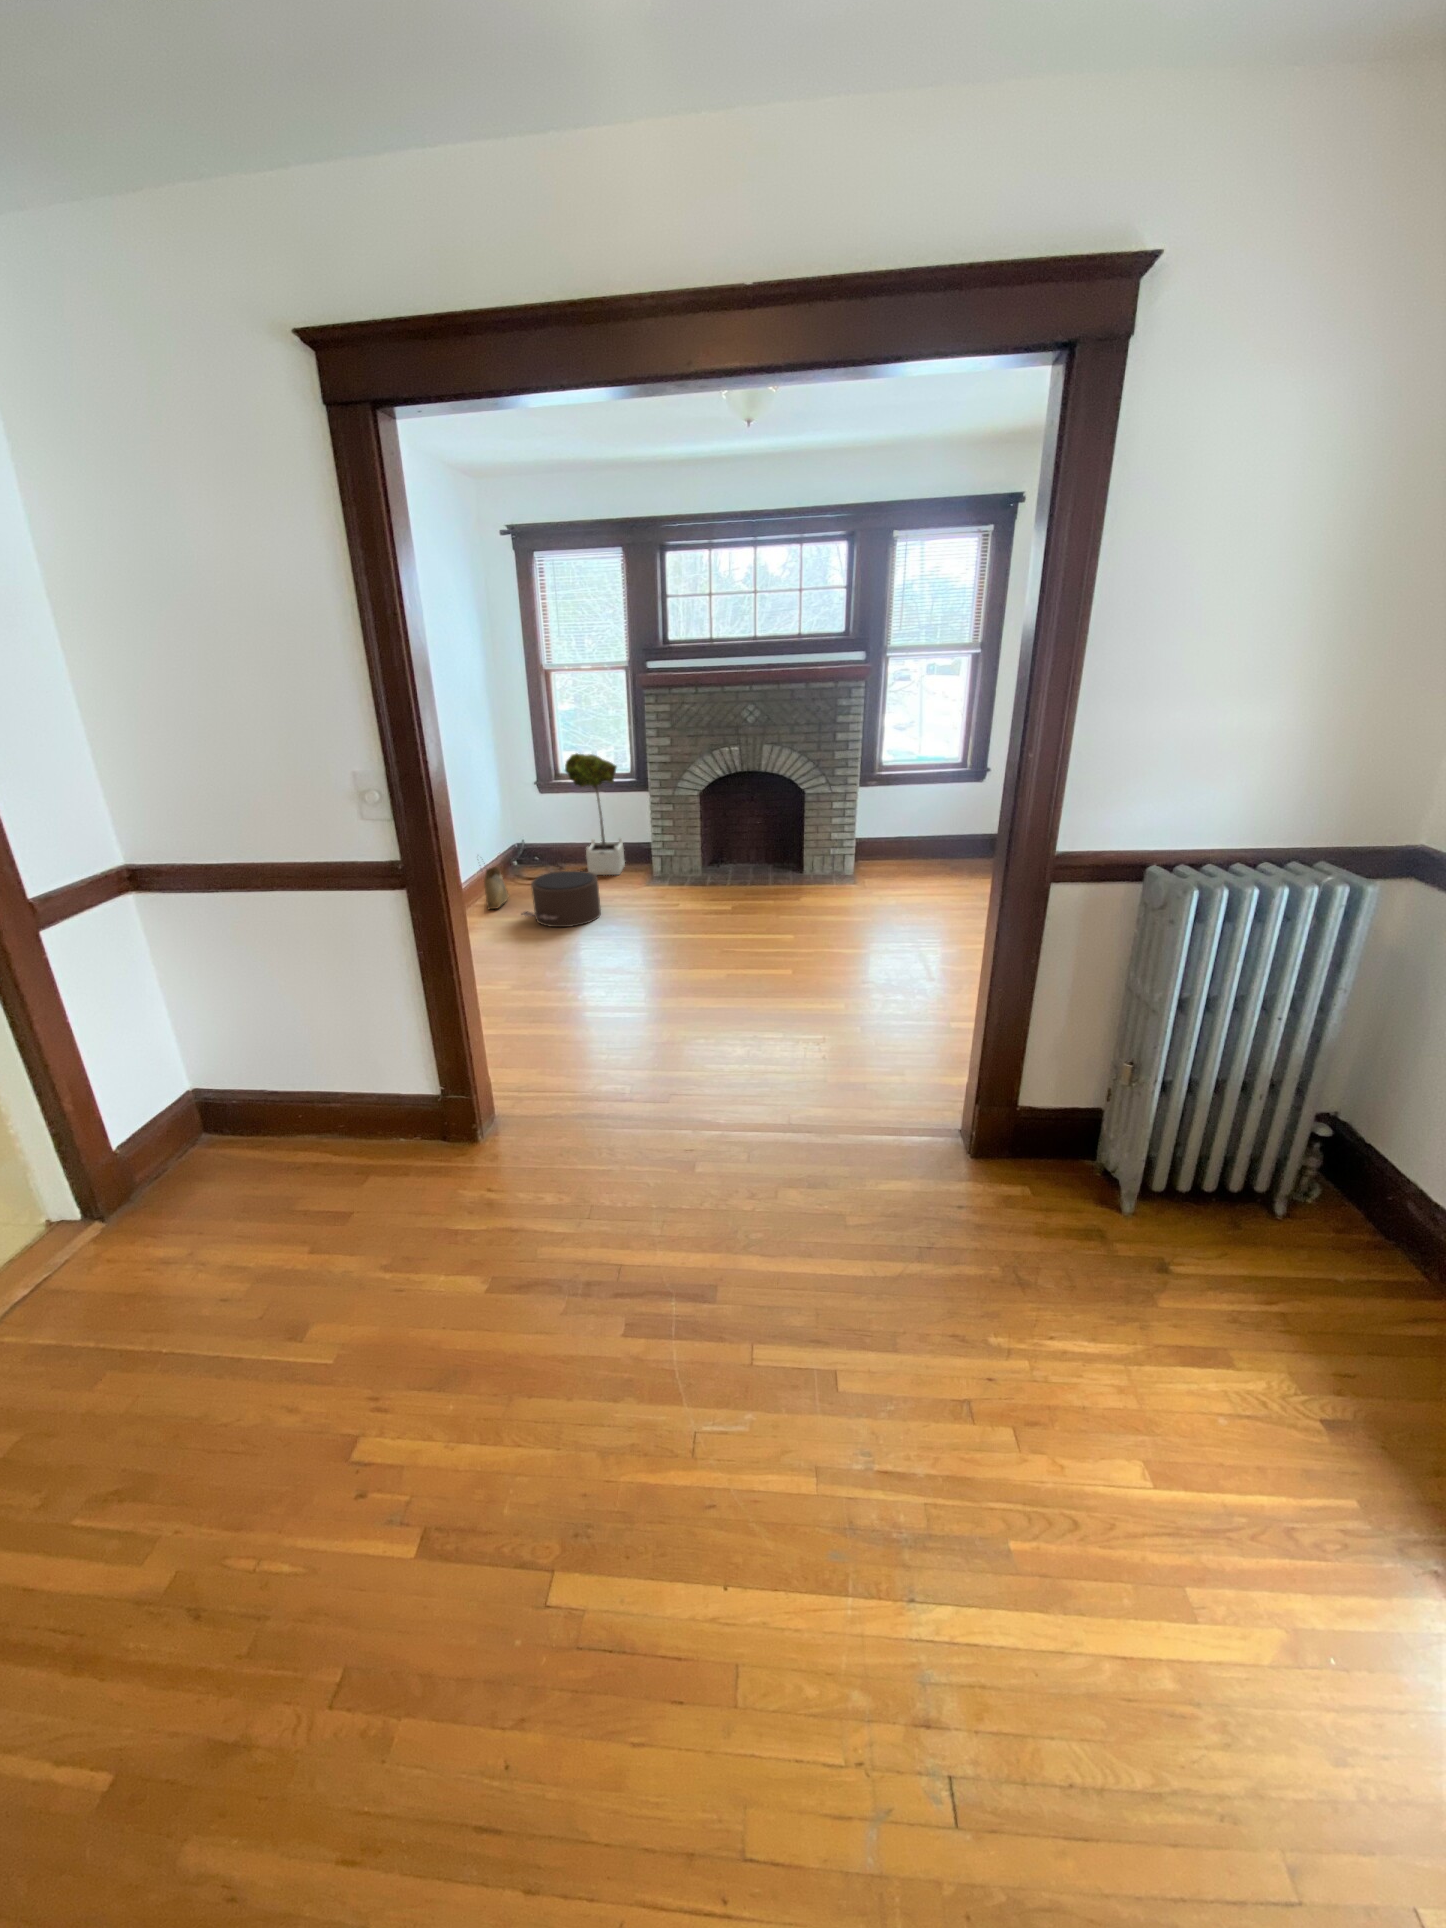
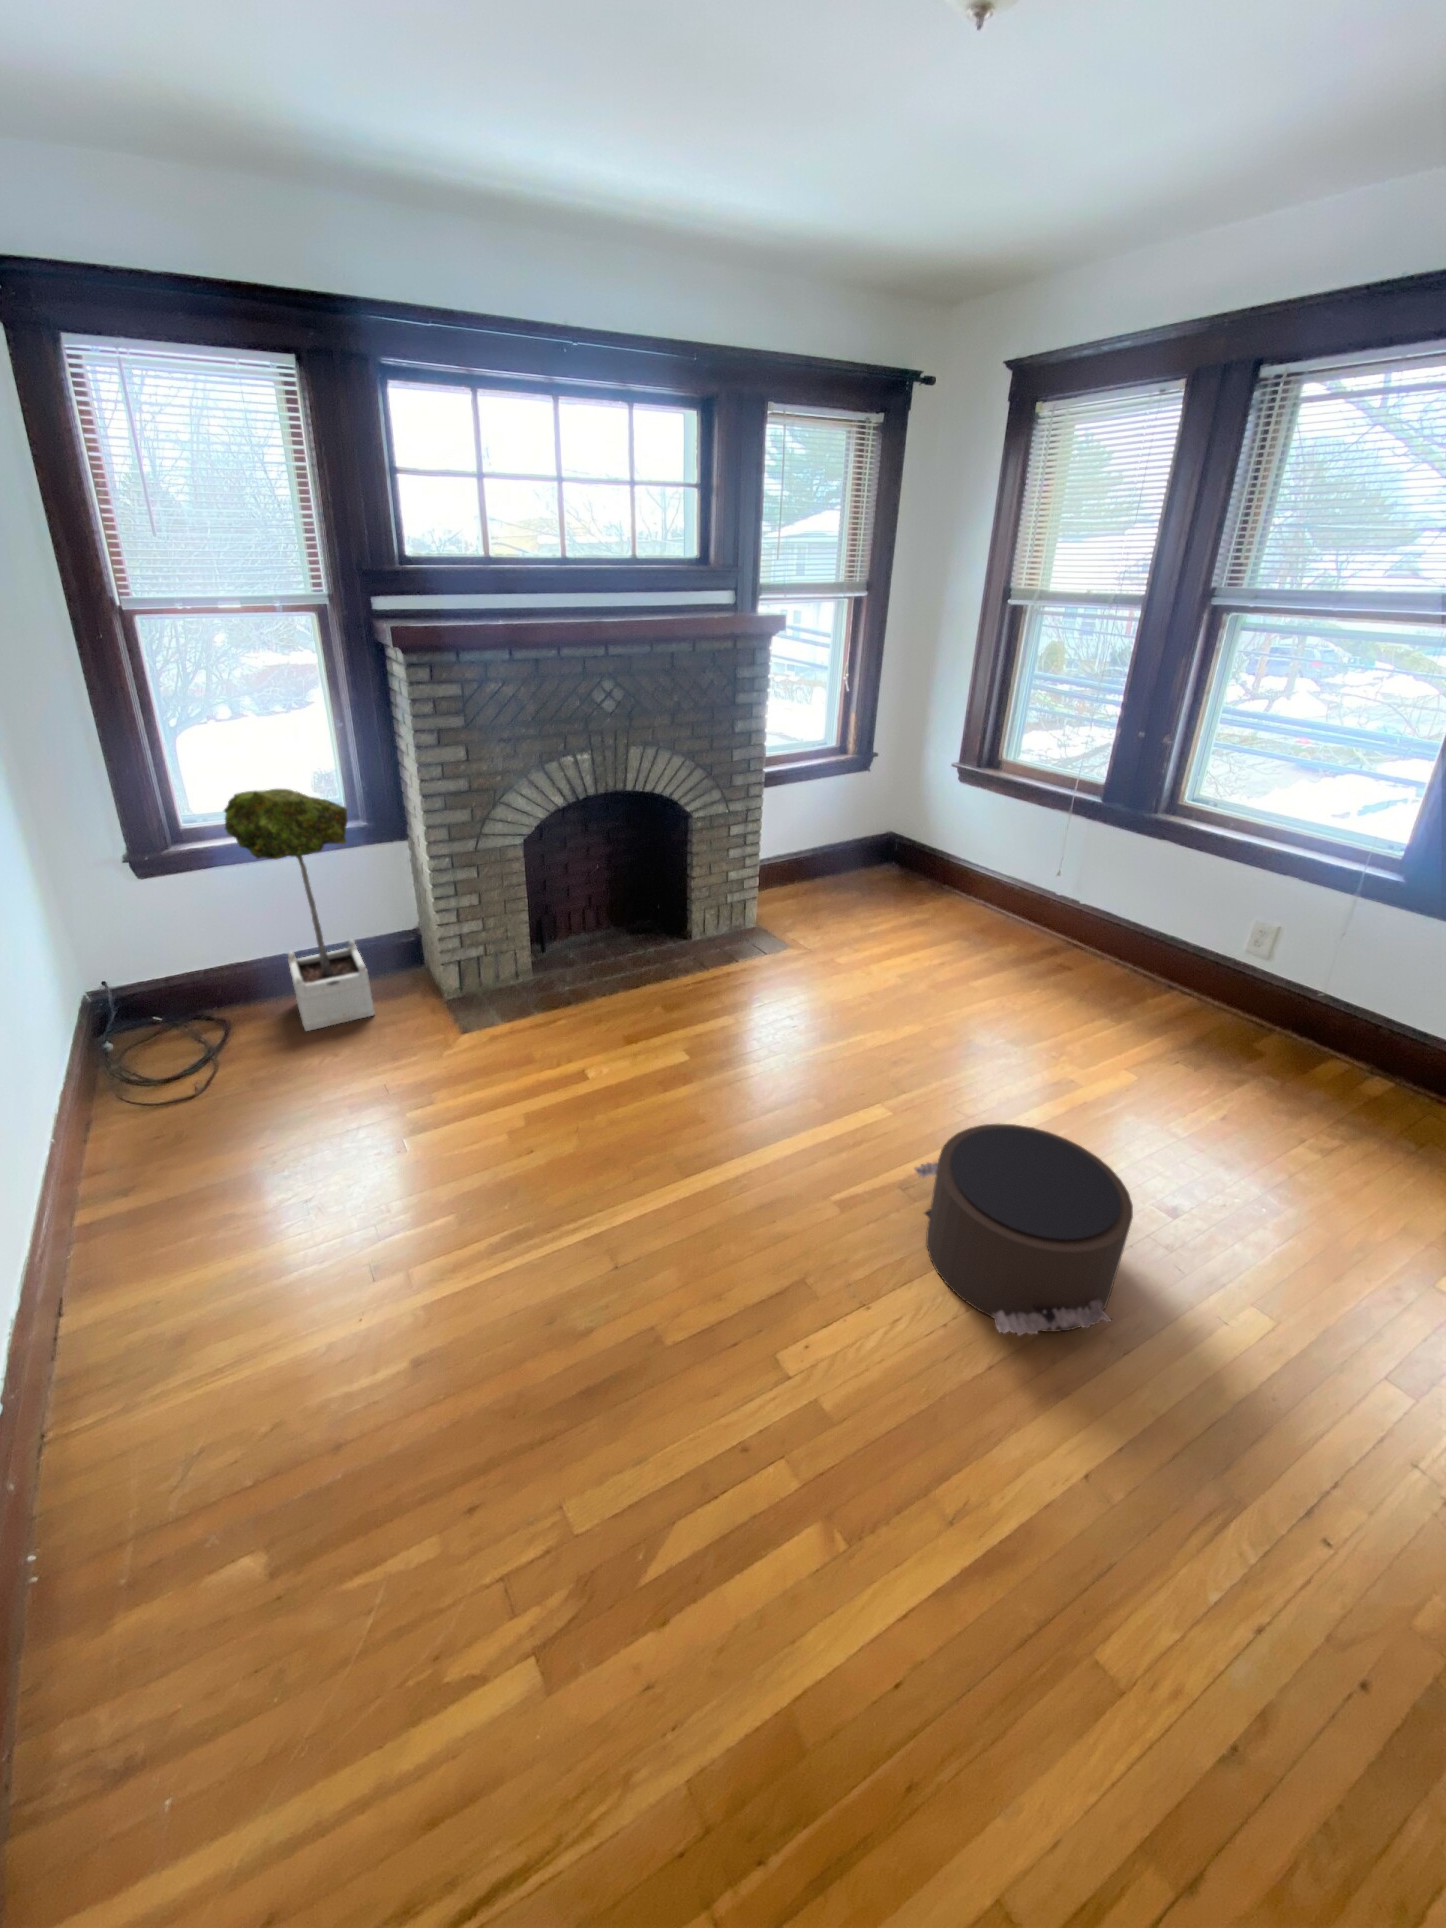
woven basket: present [484,867,509,909] -> none [53,1067,154,1218]
pouf: present [522,870,601,927] -> present [915,1124,1133,1336]

